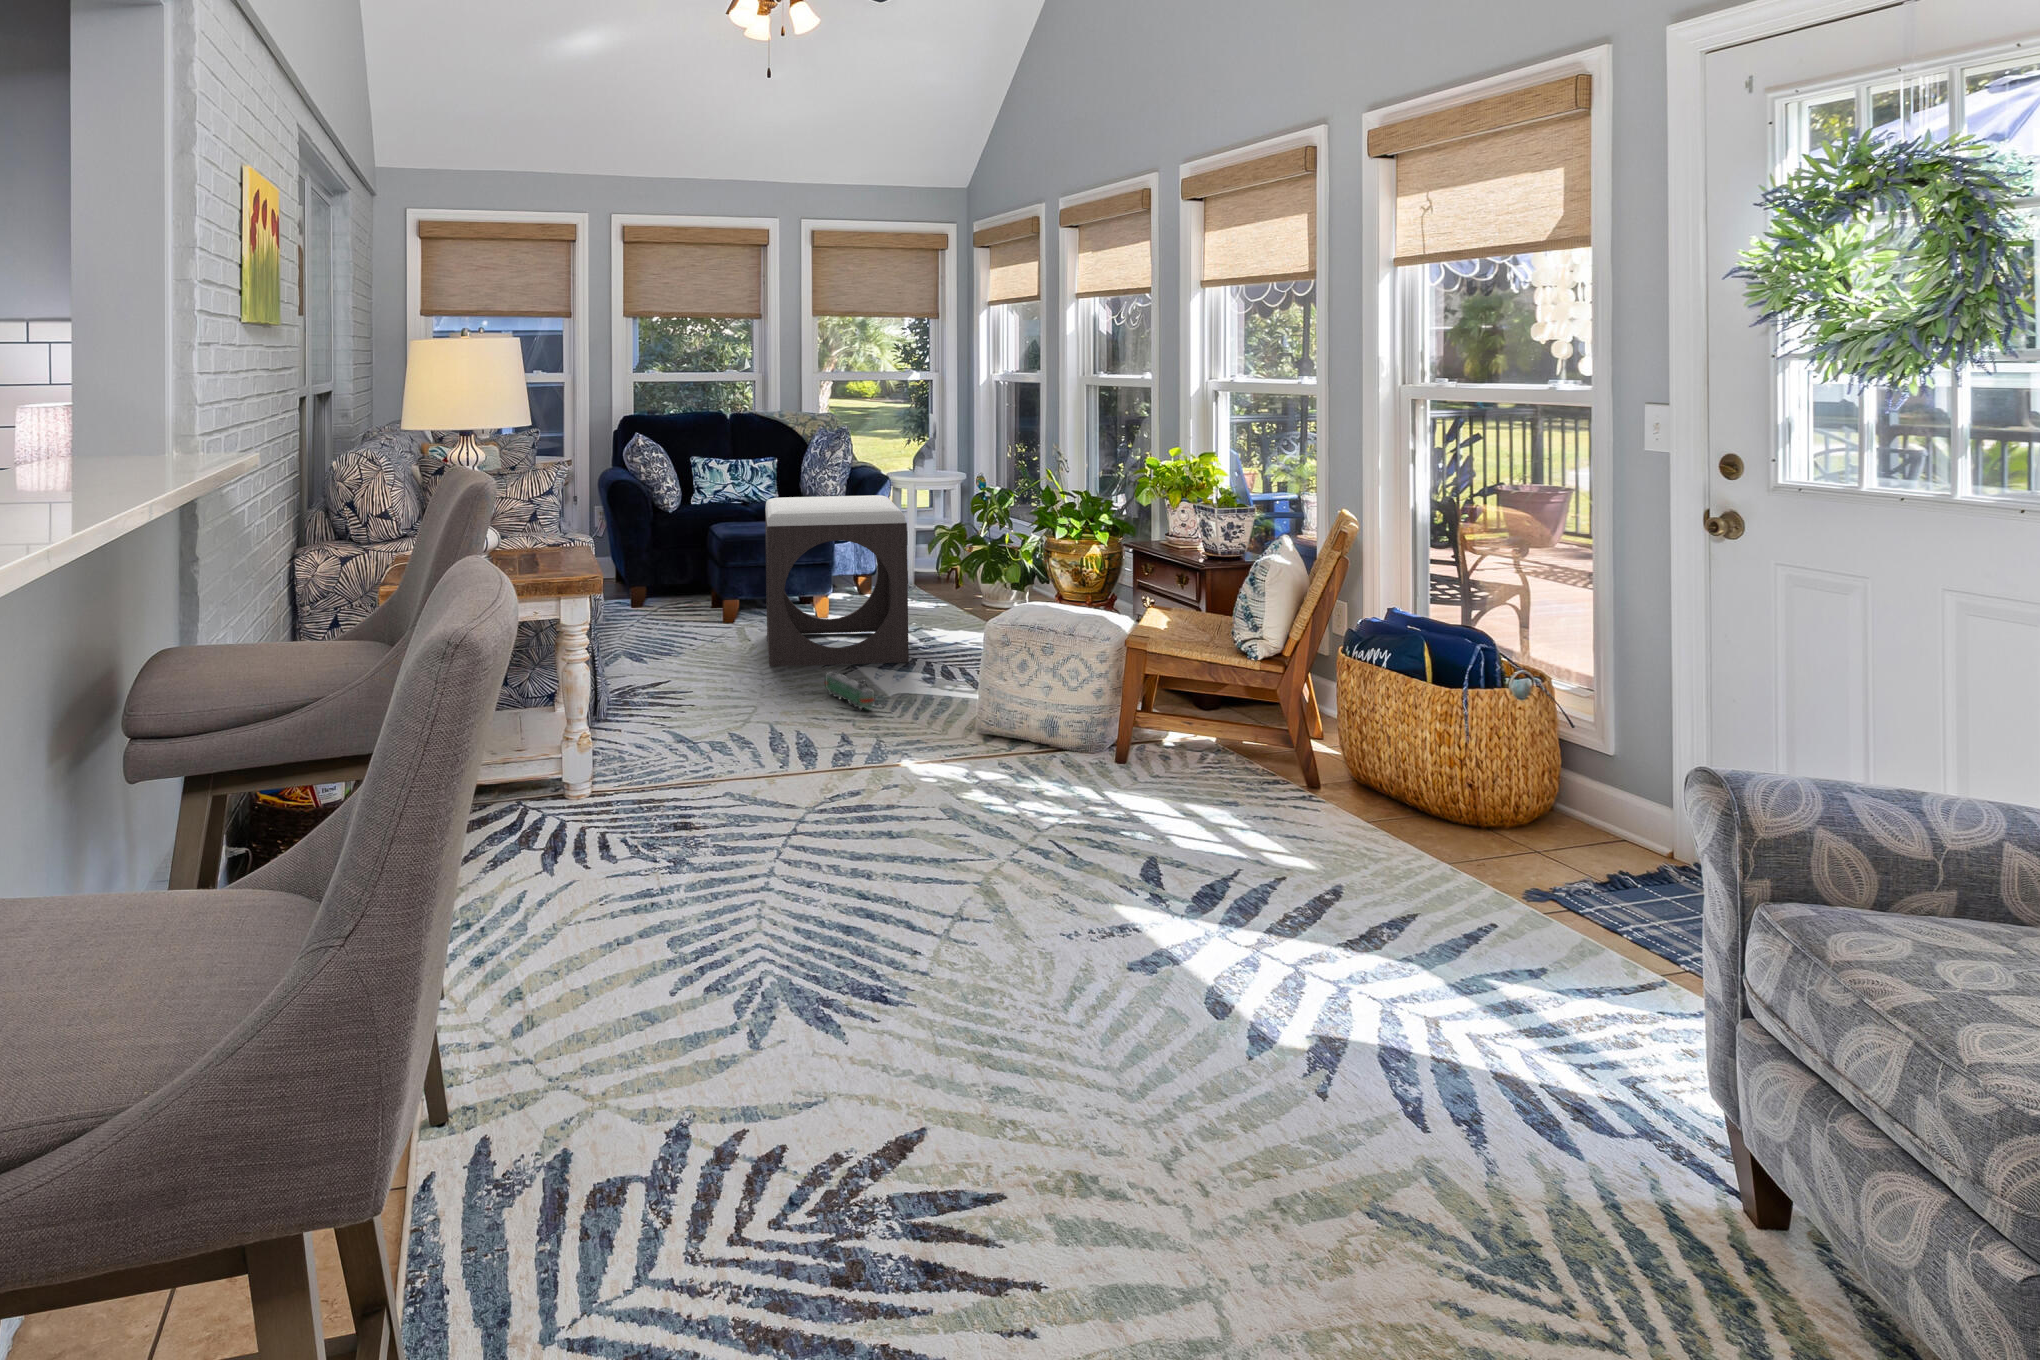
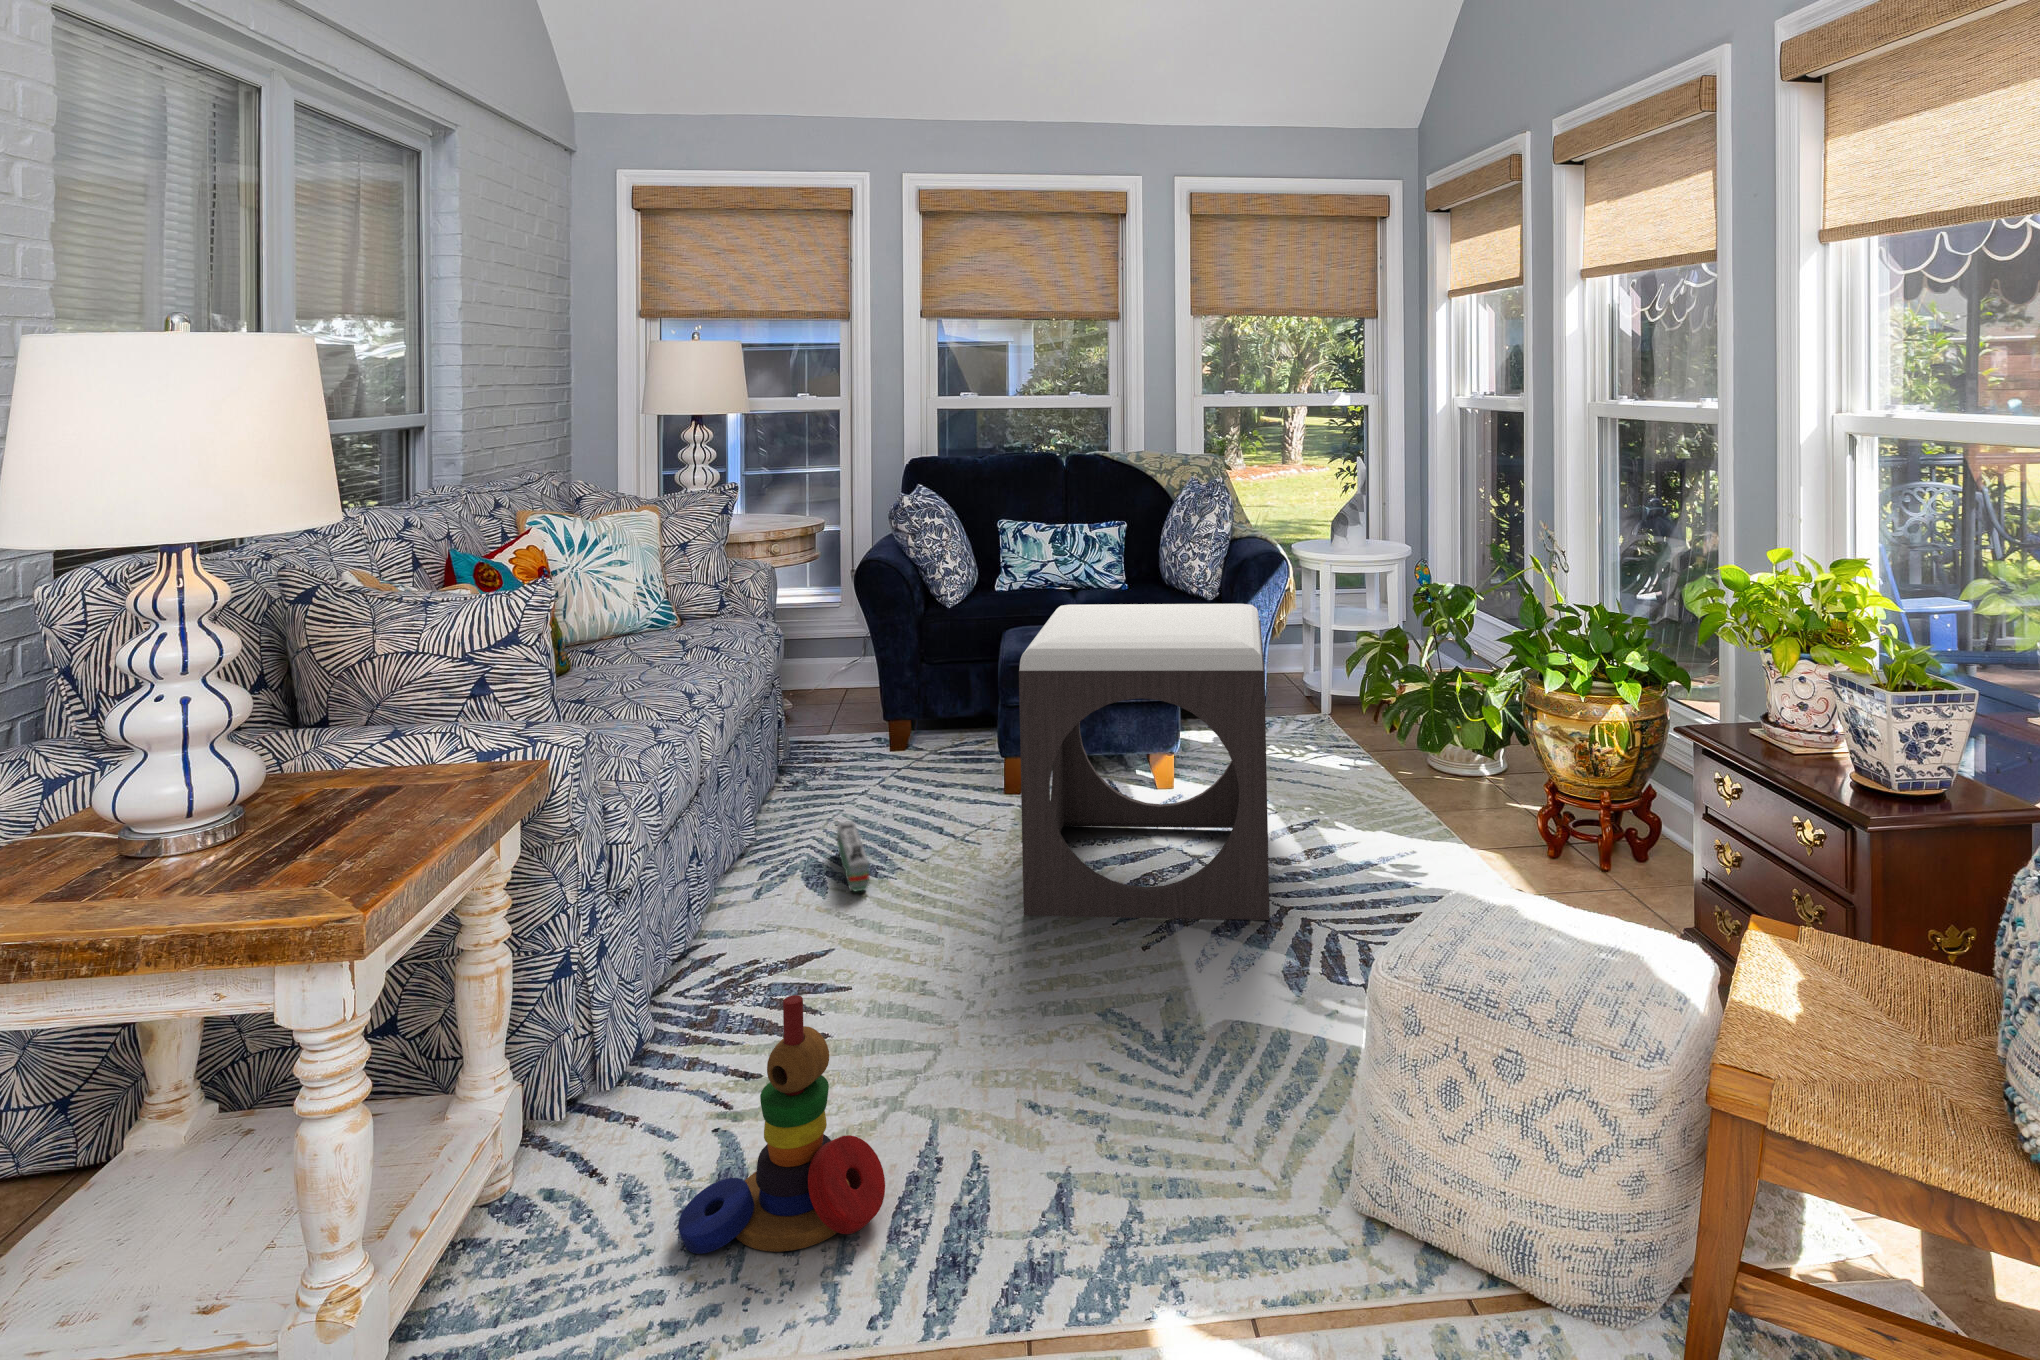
stacking toy: none [675,648,766,757] -> present [678,995,885,1254]
toy train: present [825,671,875,709] -> present [837,822,870,891]

